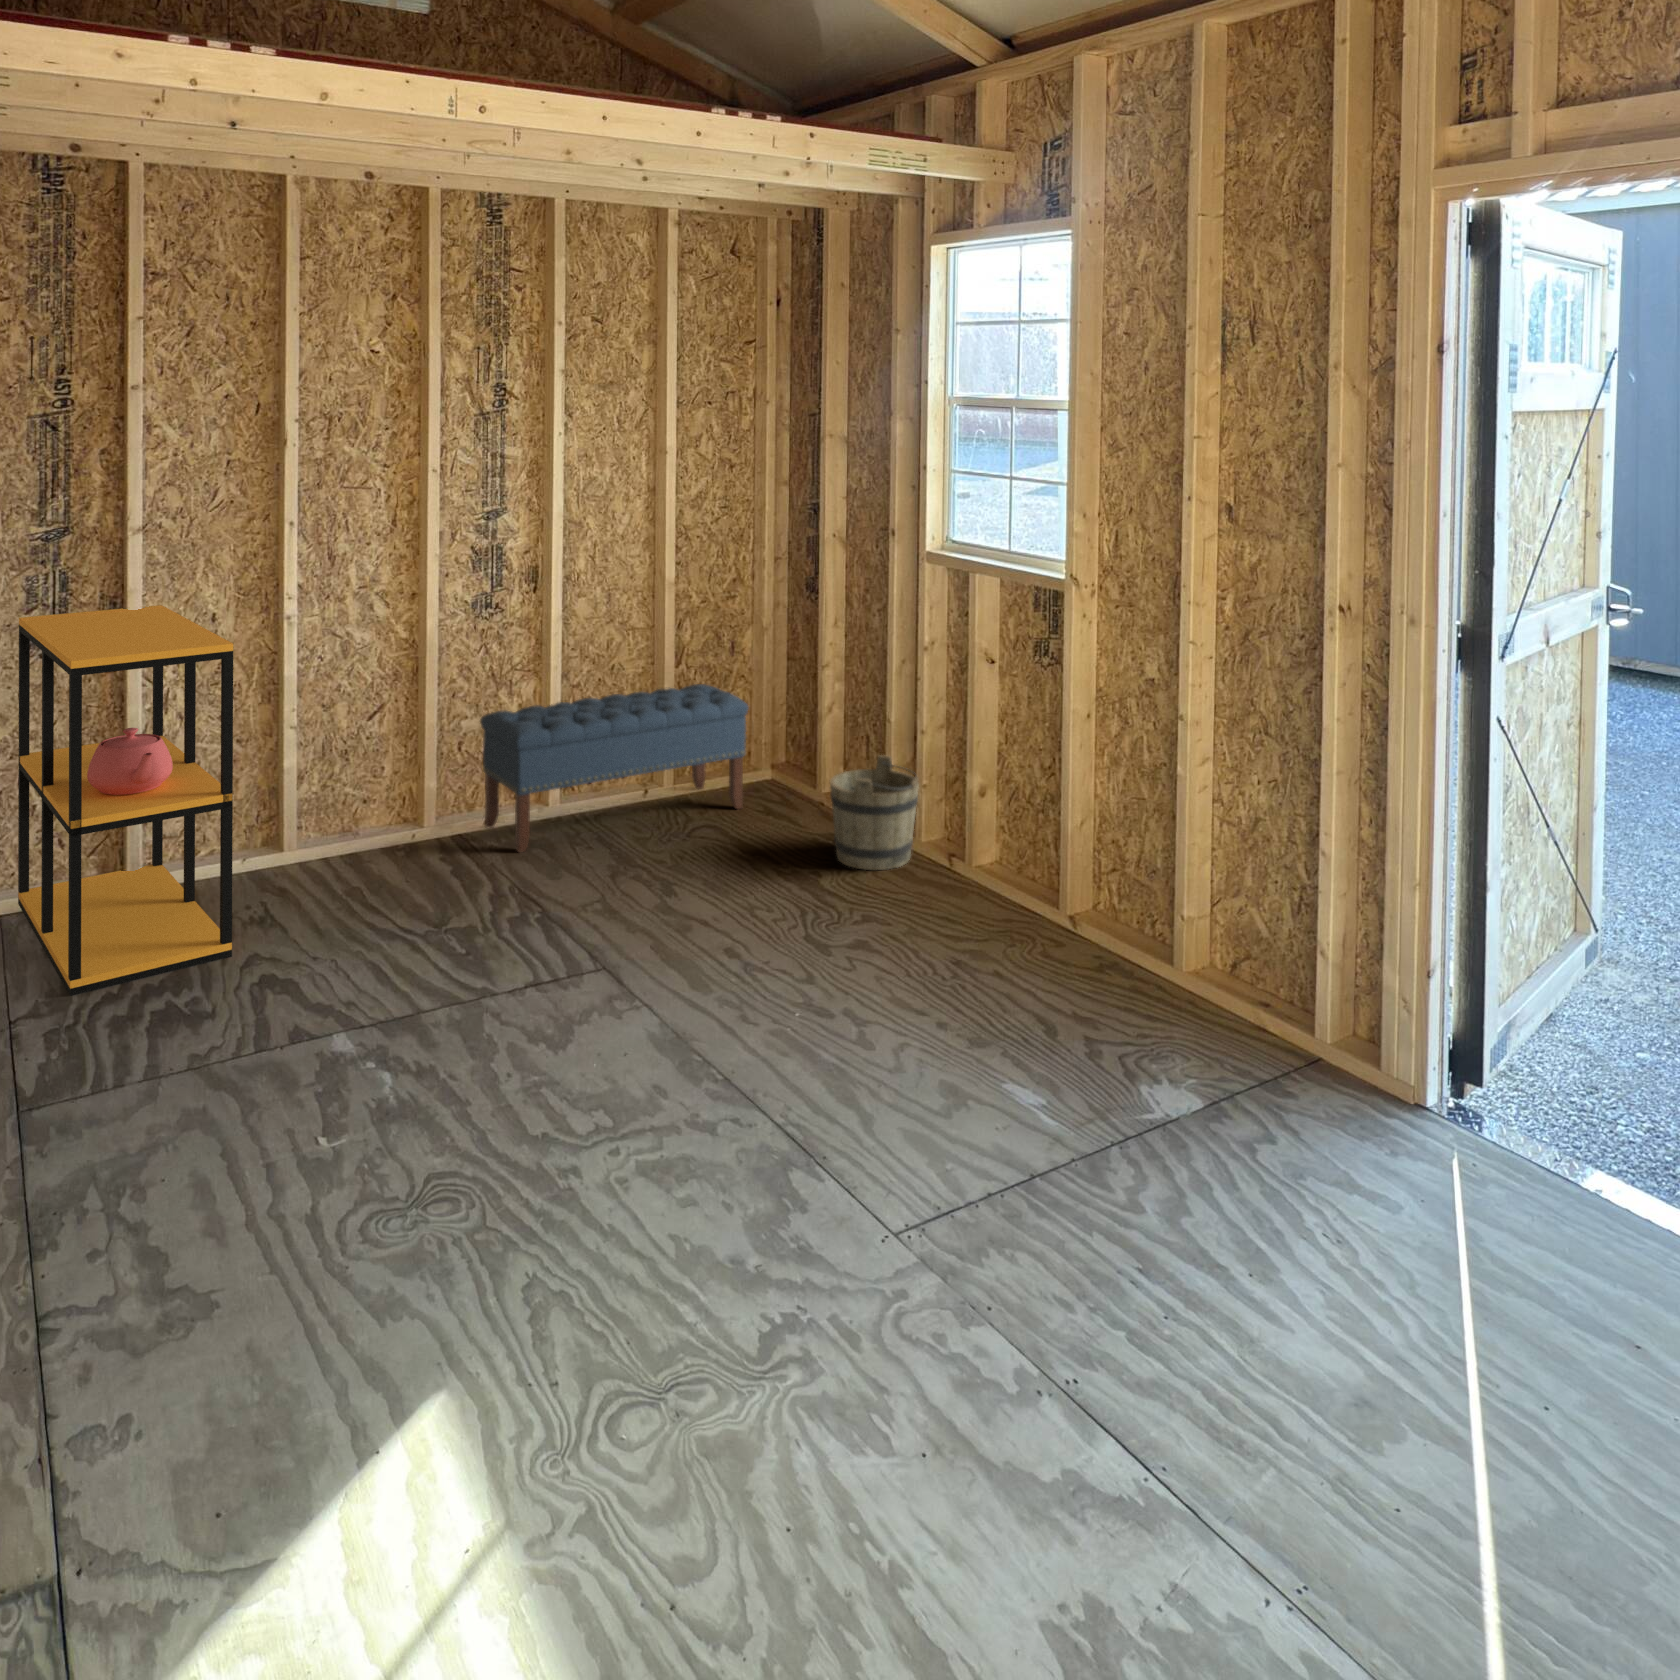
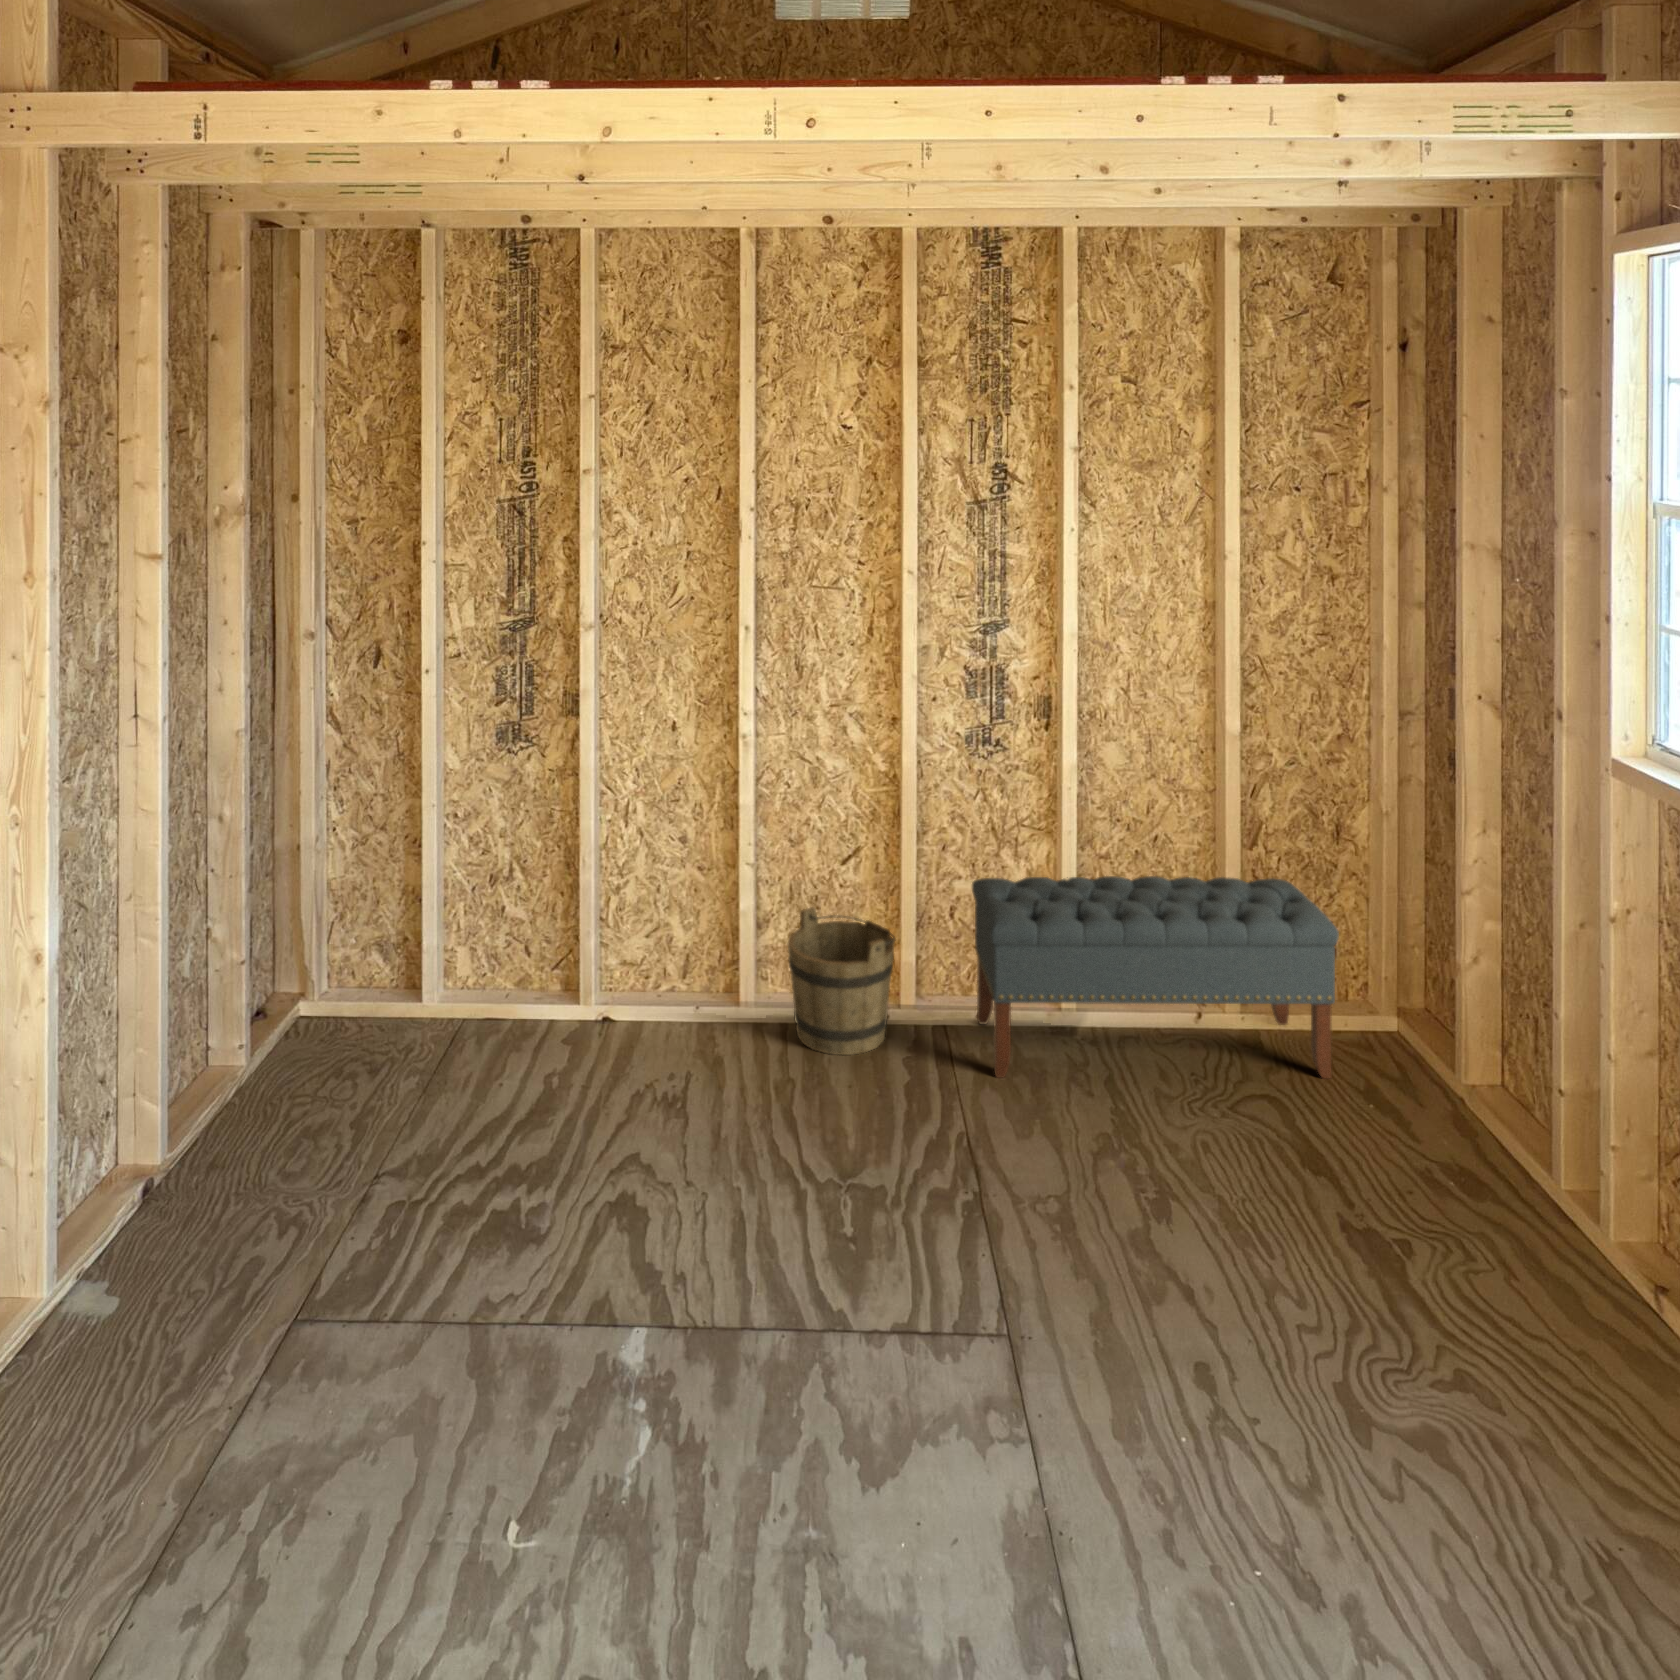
shelving unit: present [18,605,233,996] -> none [437,707,622,1160]
bucket: present [830,755,919,870] -> present [788,907,896,1055]

